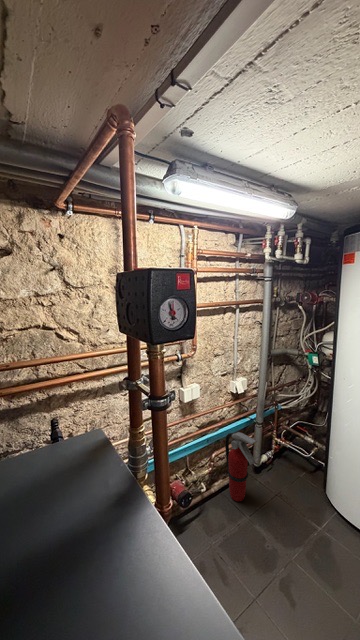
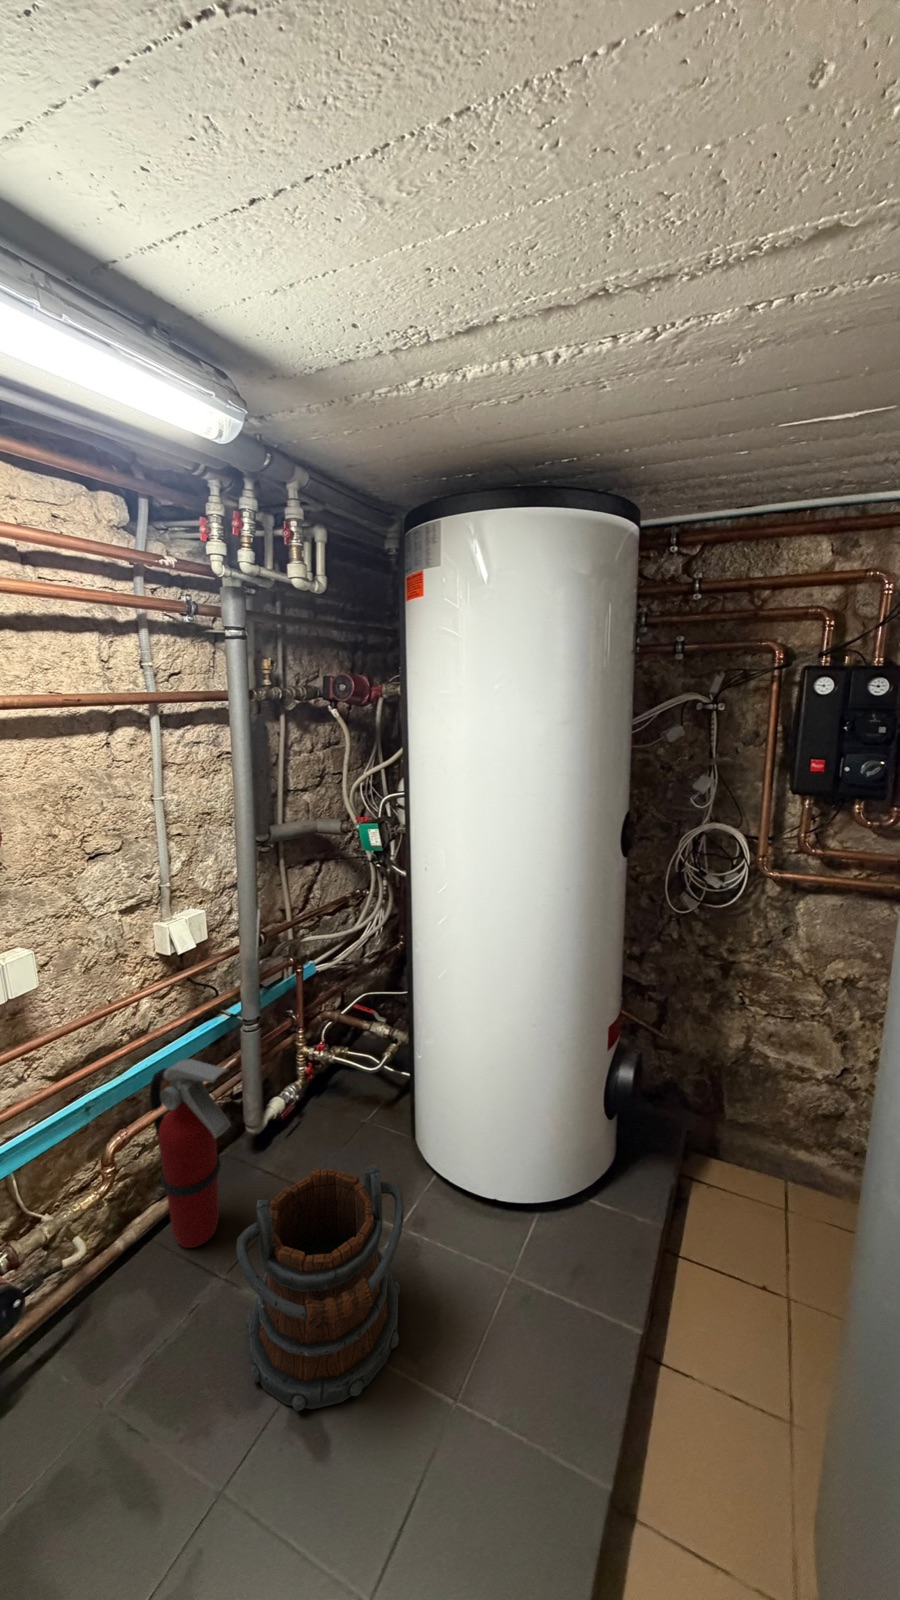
bucket: none [259,491,332,593] -> present [236,1164,404,1411]

